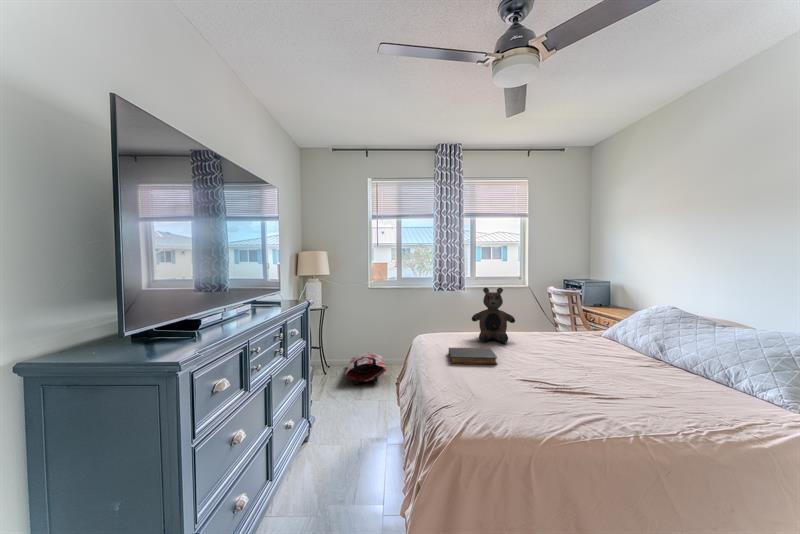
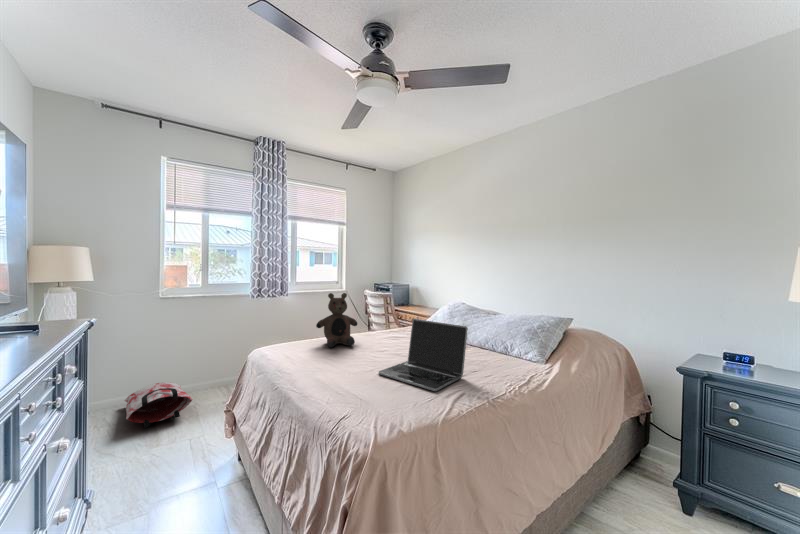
laptop: none [512,320,629,406] -> present [379,319,468,391]
book: present [449,348,497,364] -> none [306,353,360,374]

